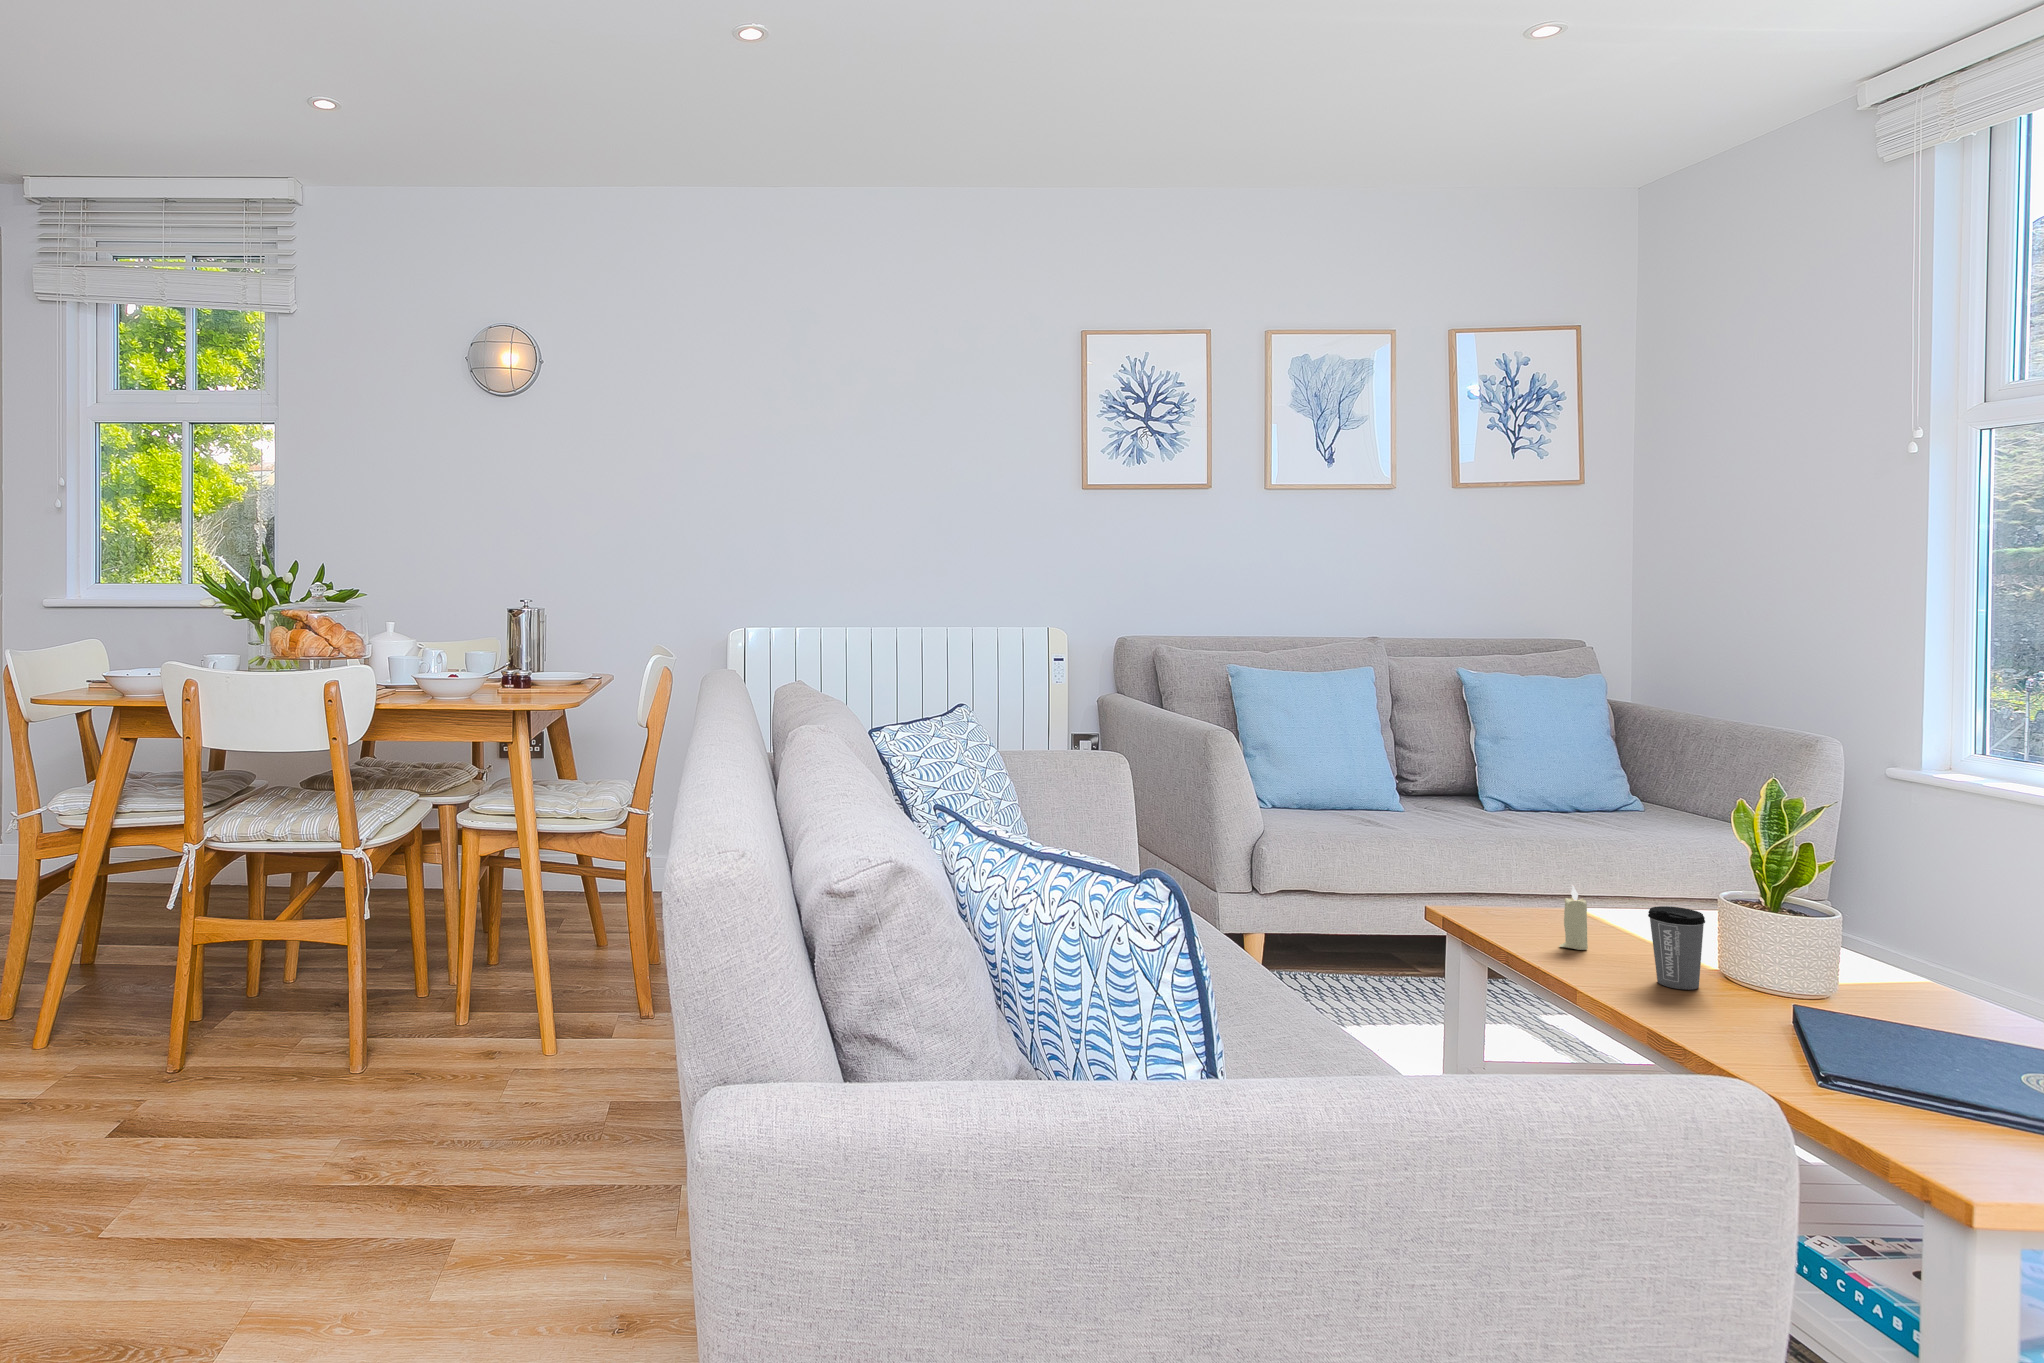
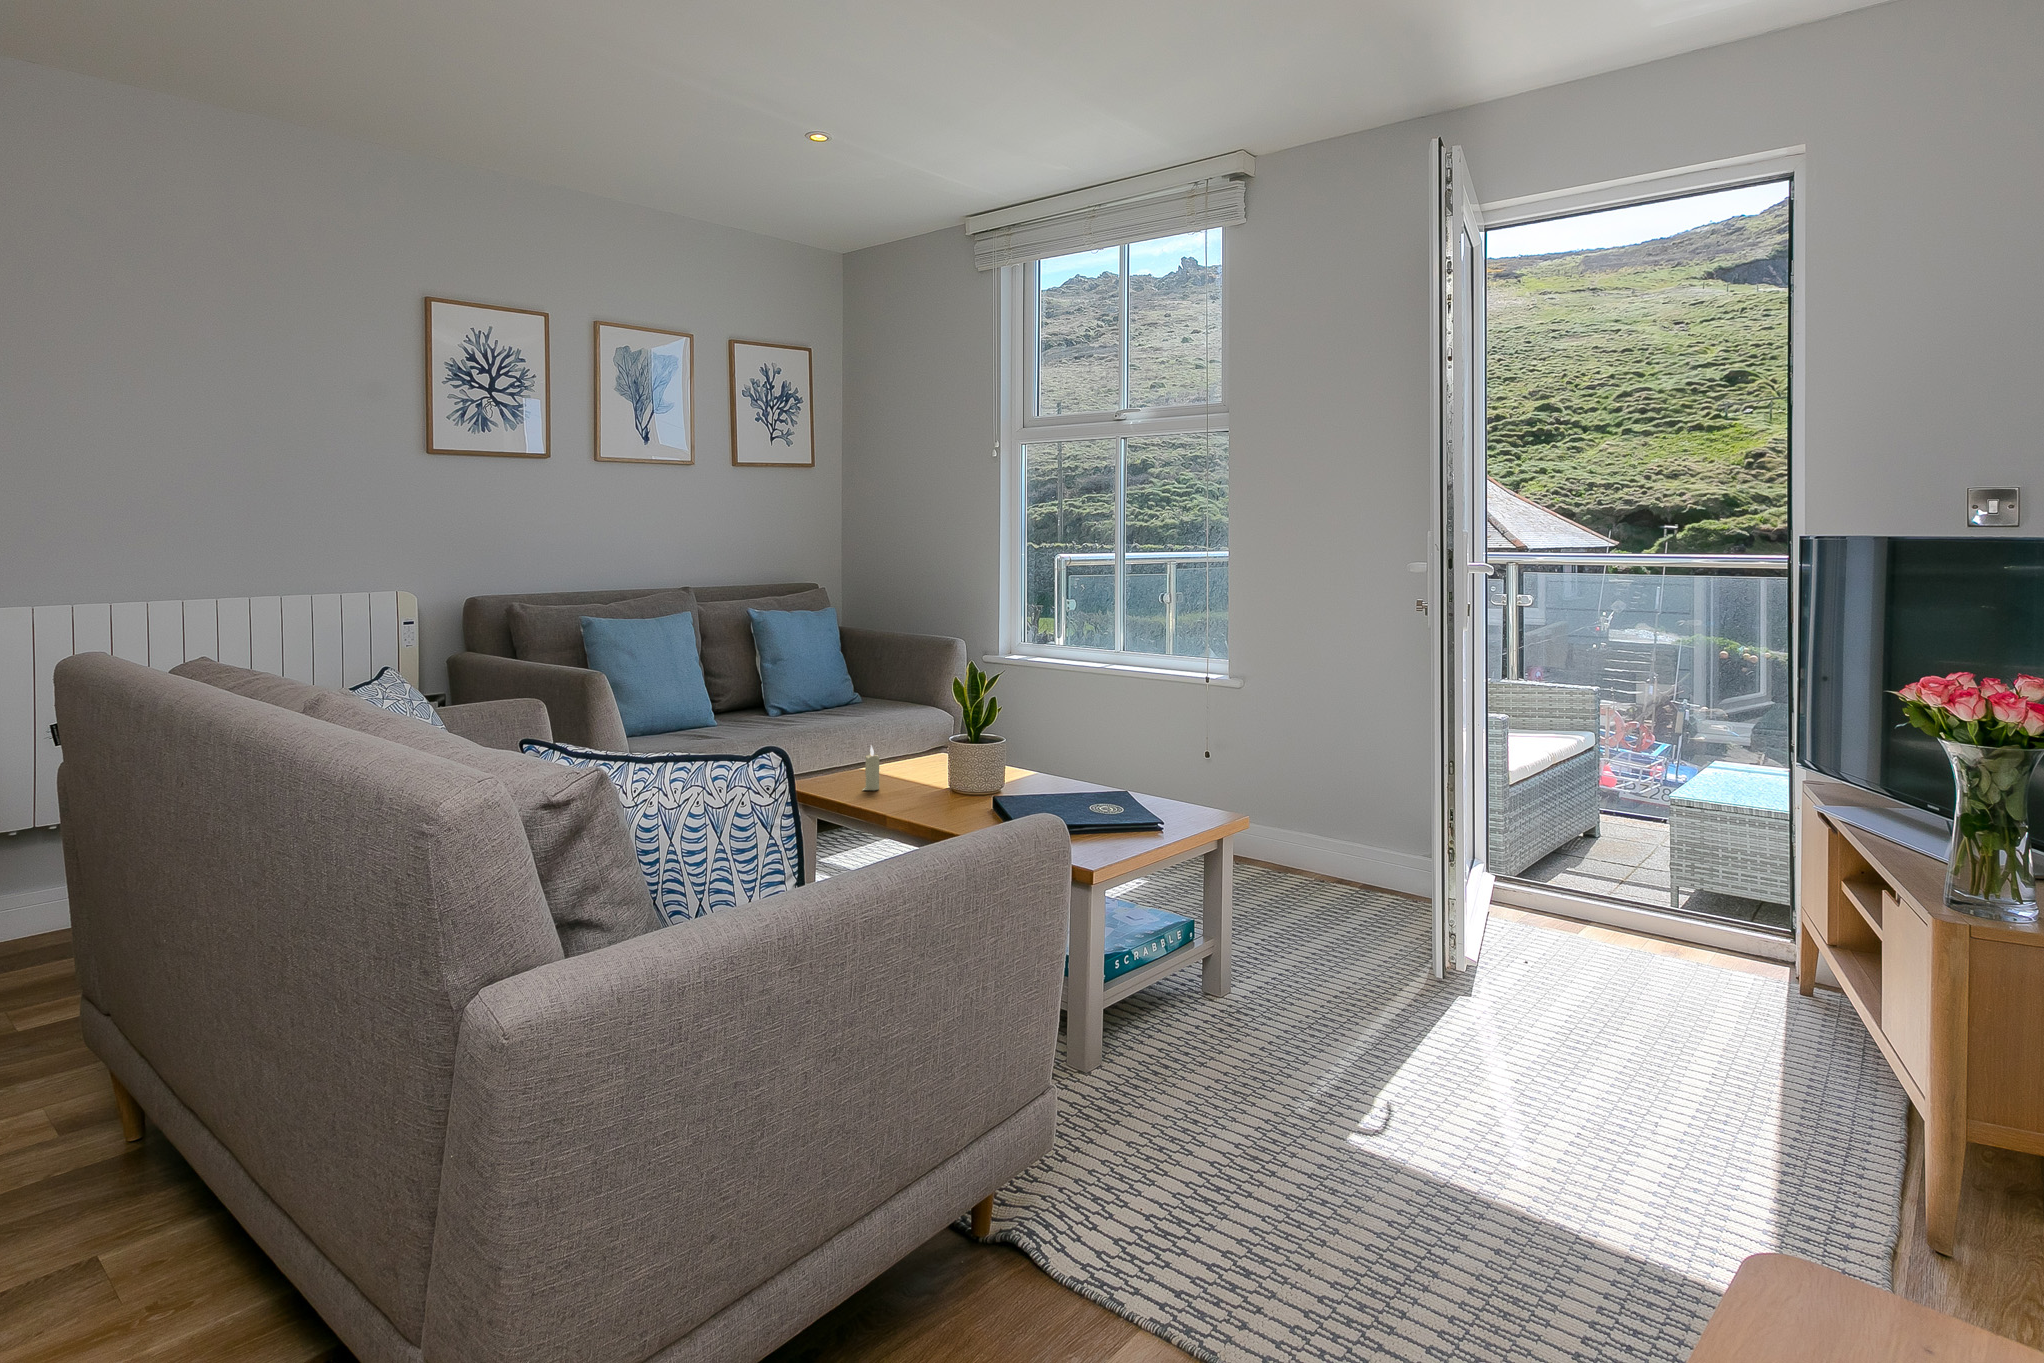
coffee cup: present [1648,906,1705,990] -> none [924,749,957,803]

